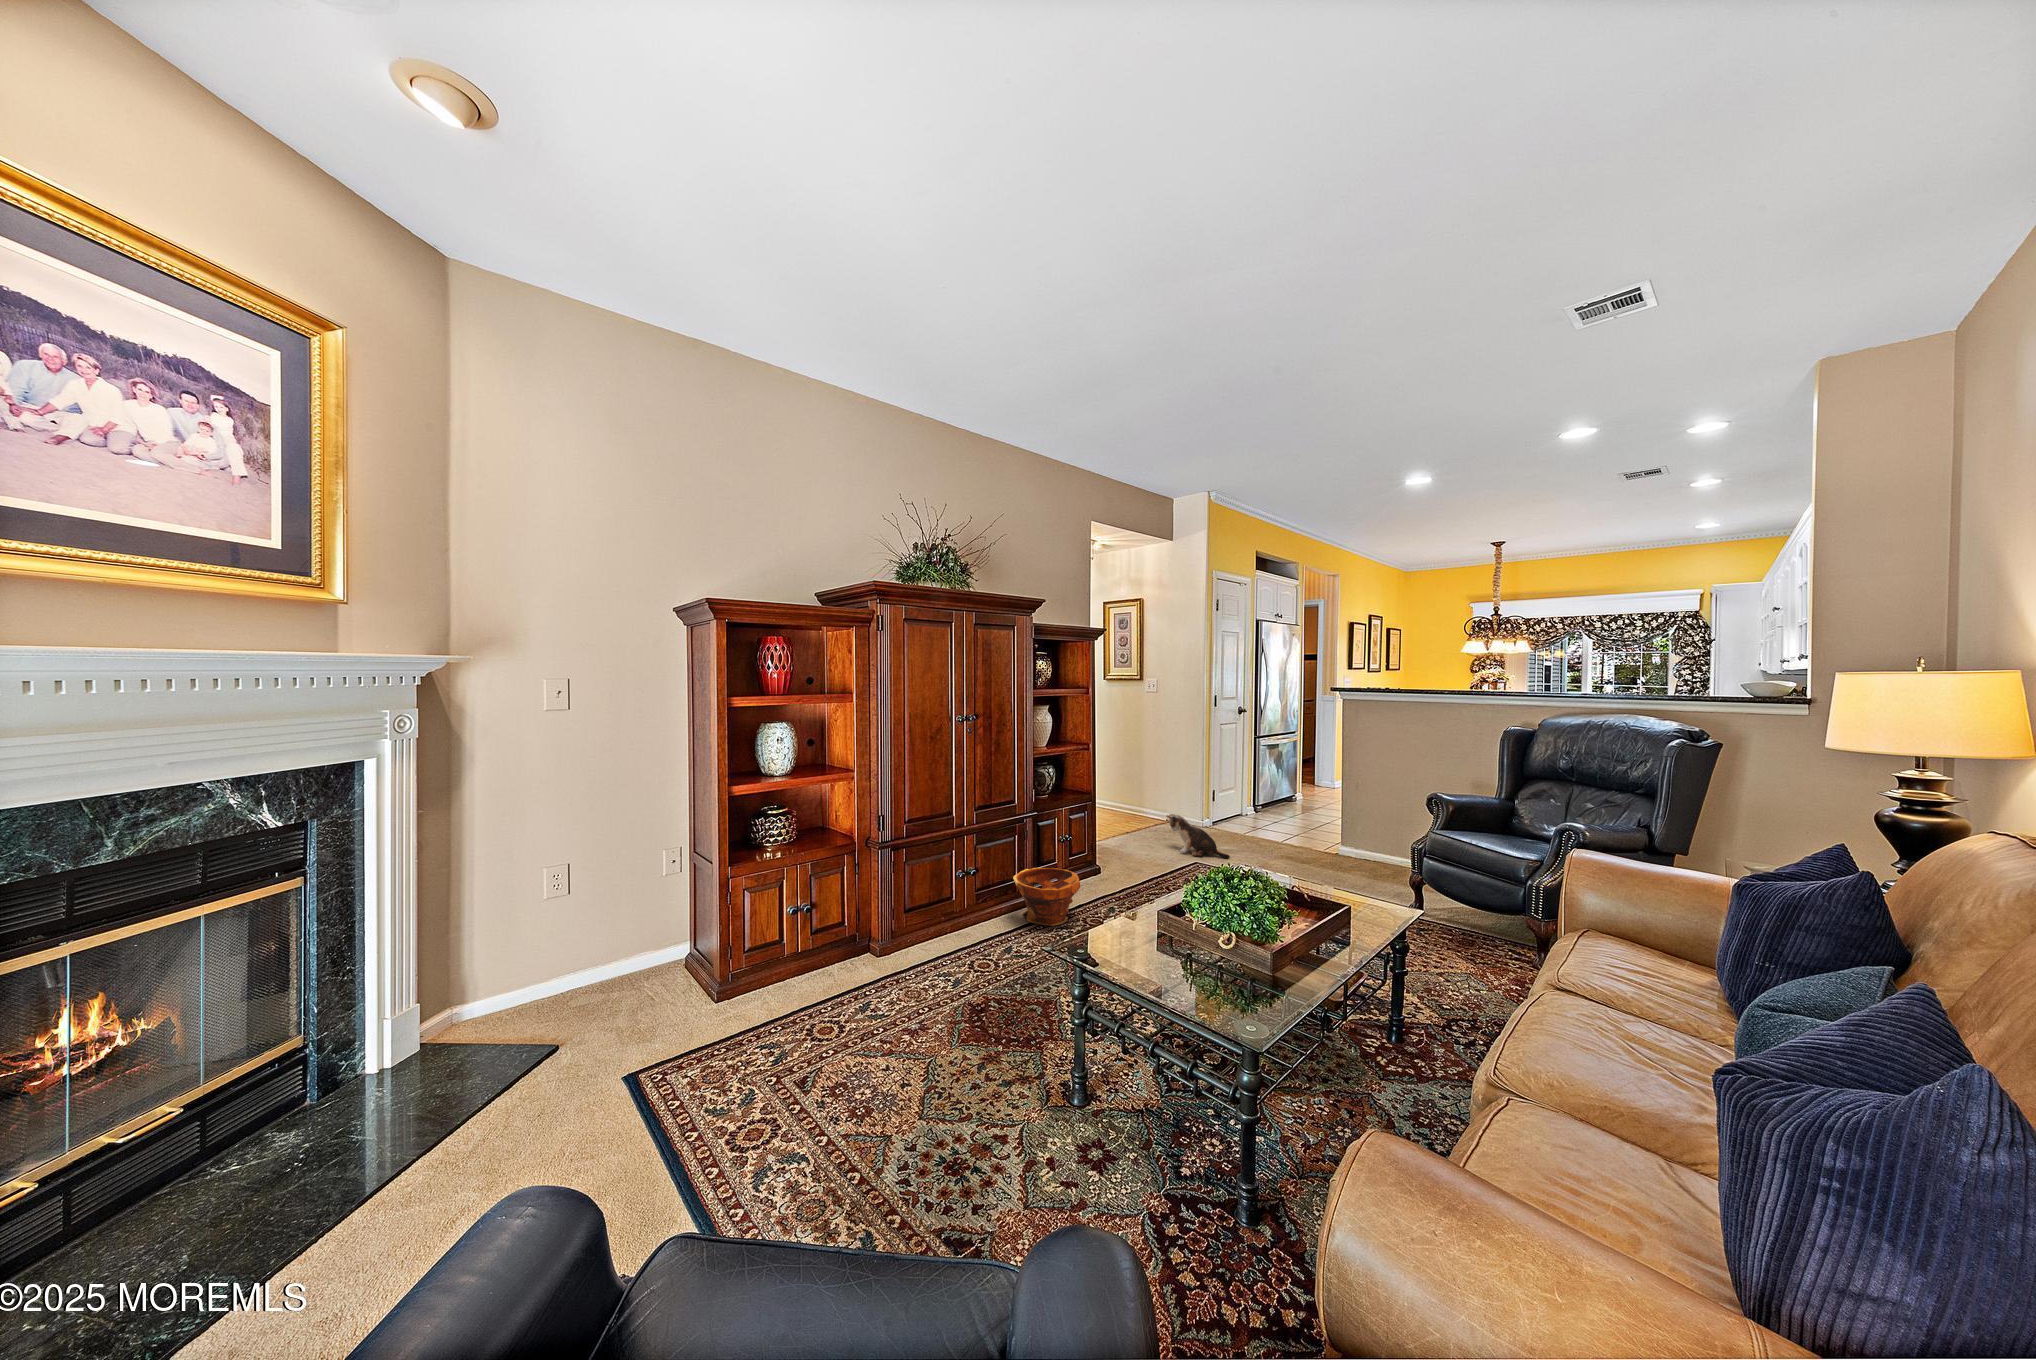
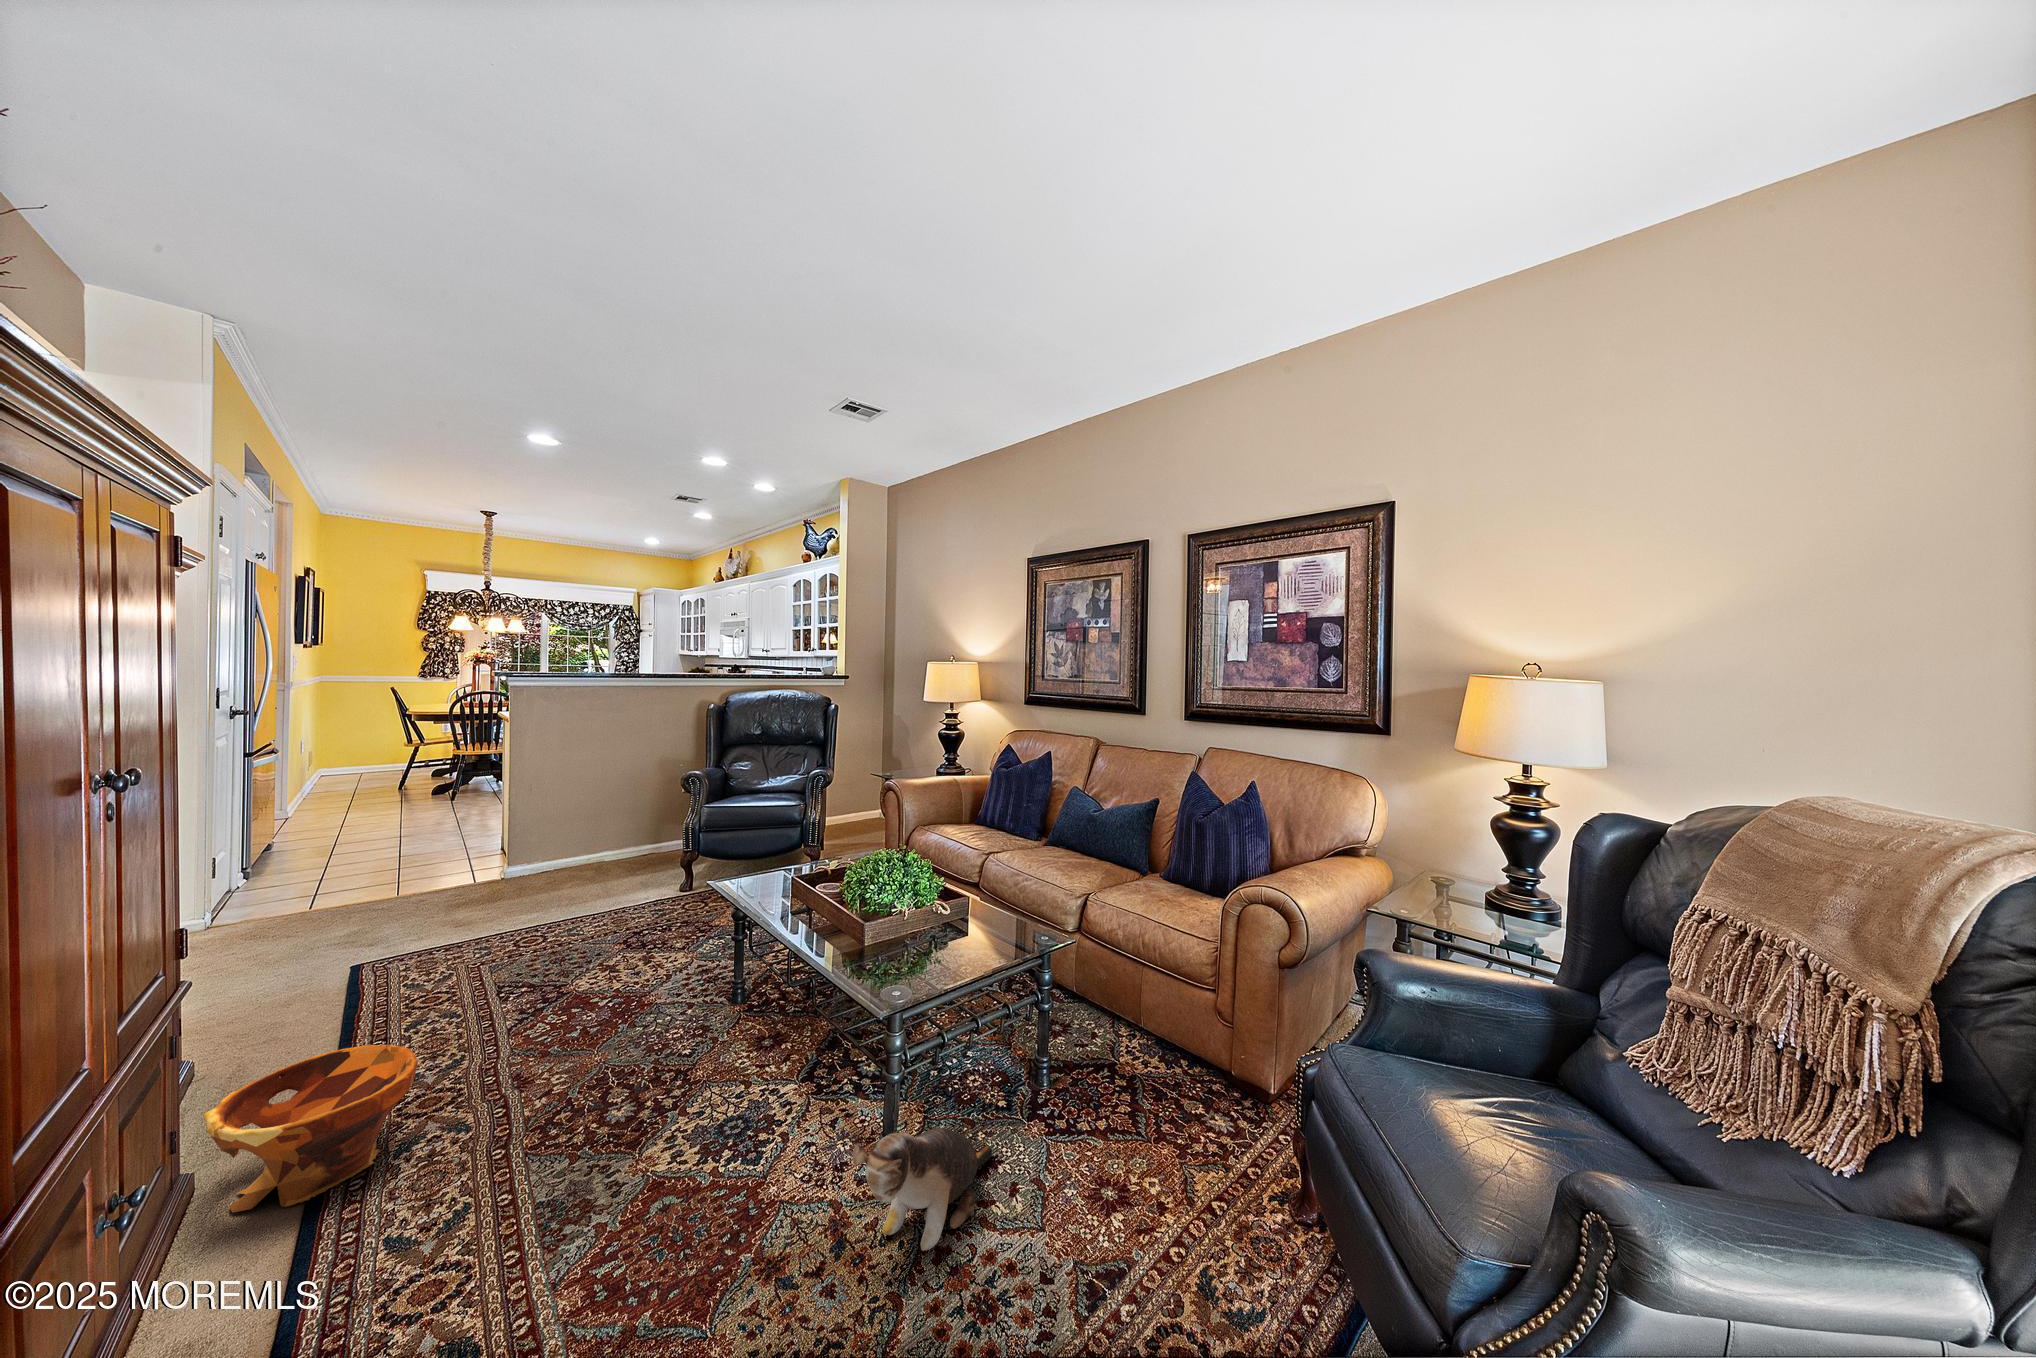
plush toy: present [1166,814,1230,858] -> present [852,1128,992,1251]

